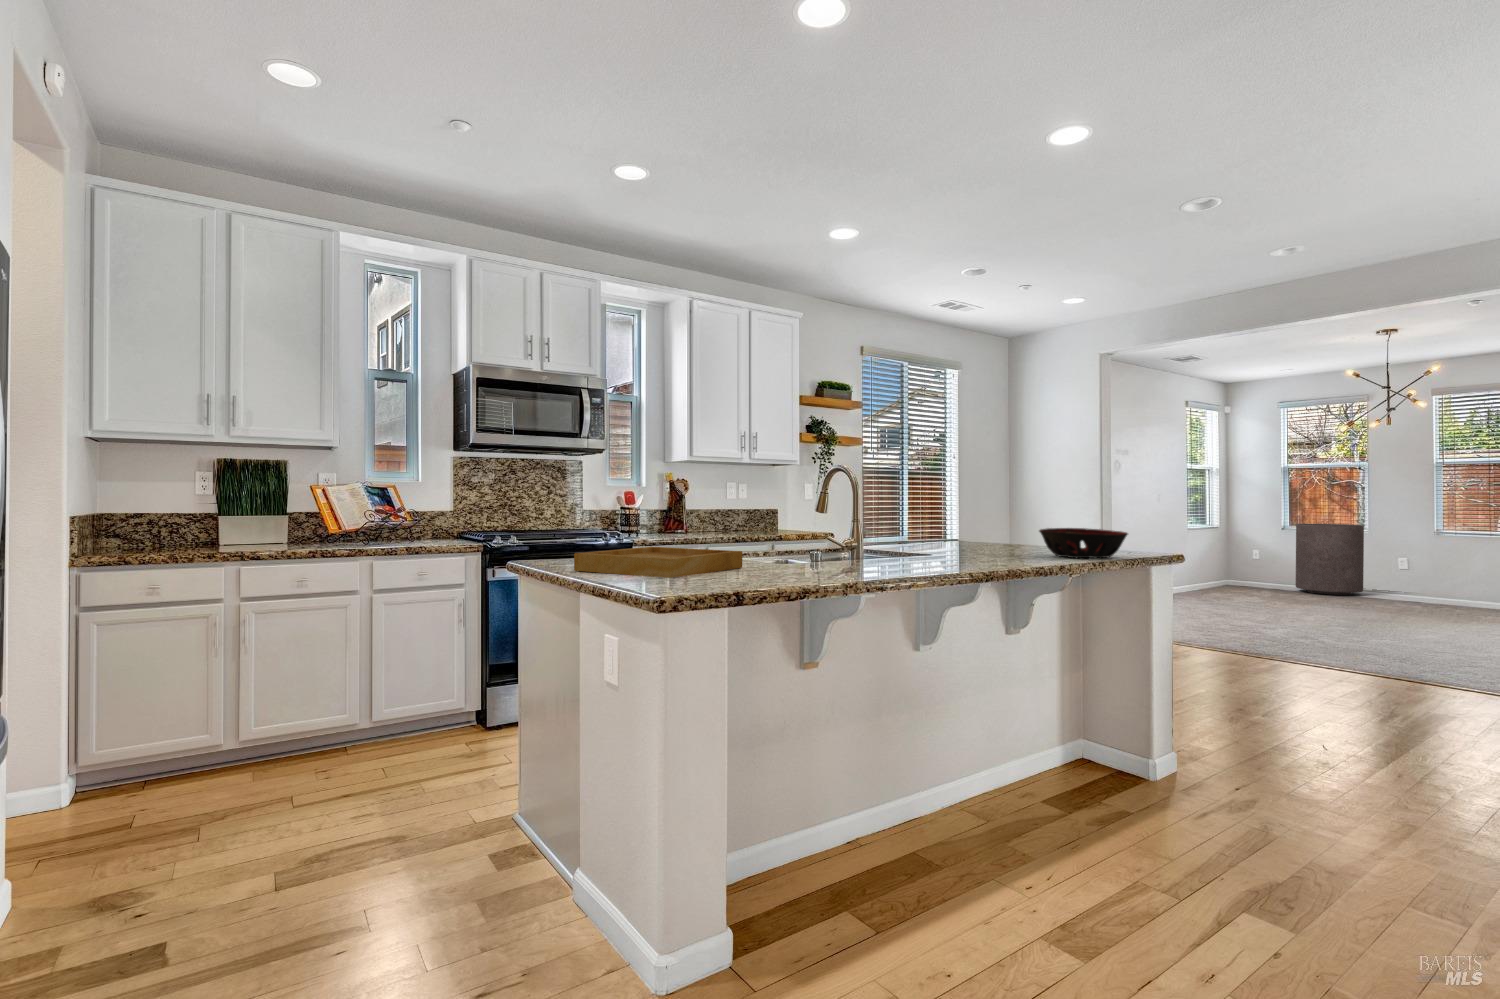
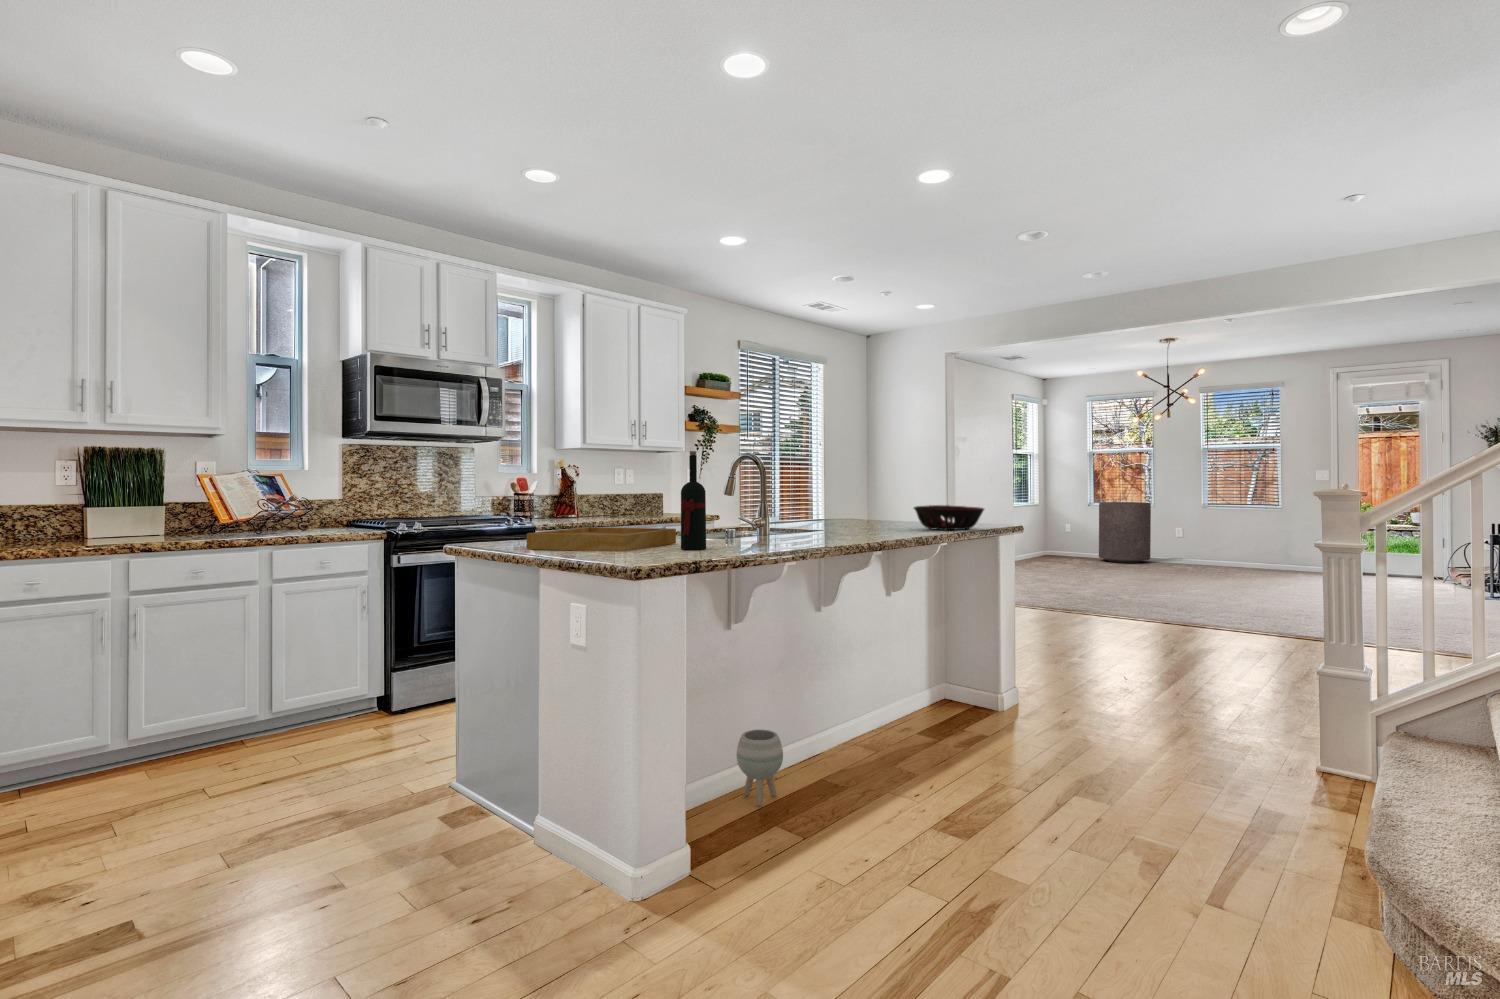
wine bottle: none [735,464,765,578] -> present [681,451,706,550]
planter: none [808,786,863,878] -> present [736,730,783,806]

